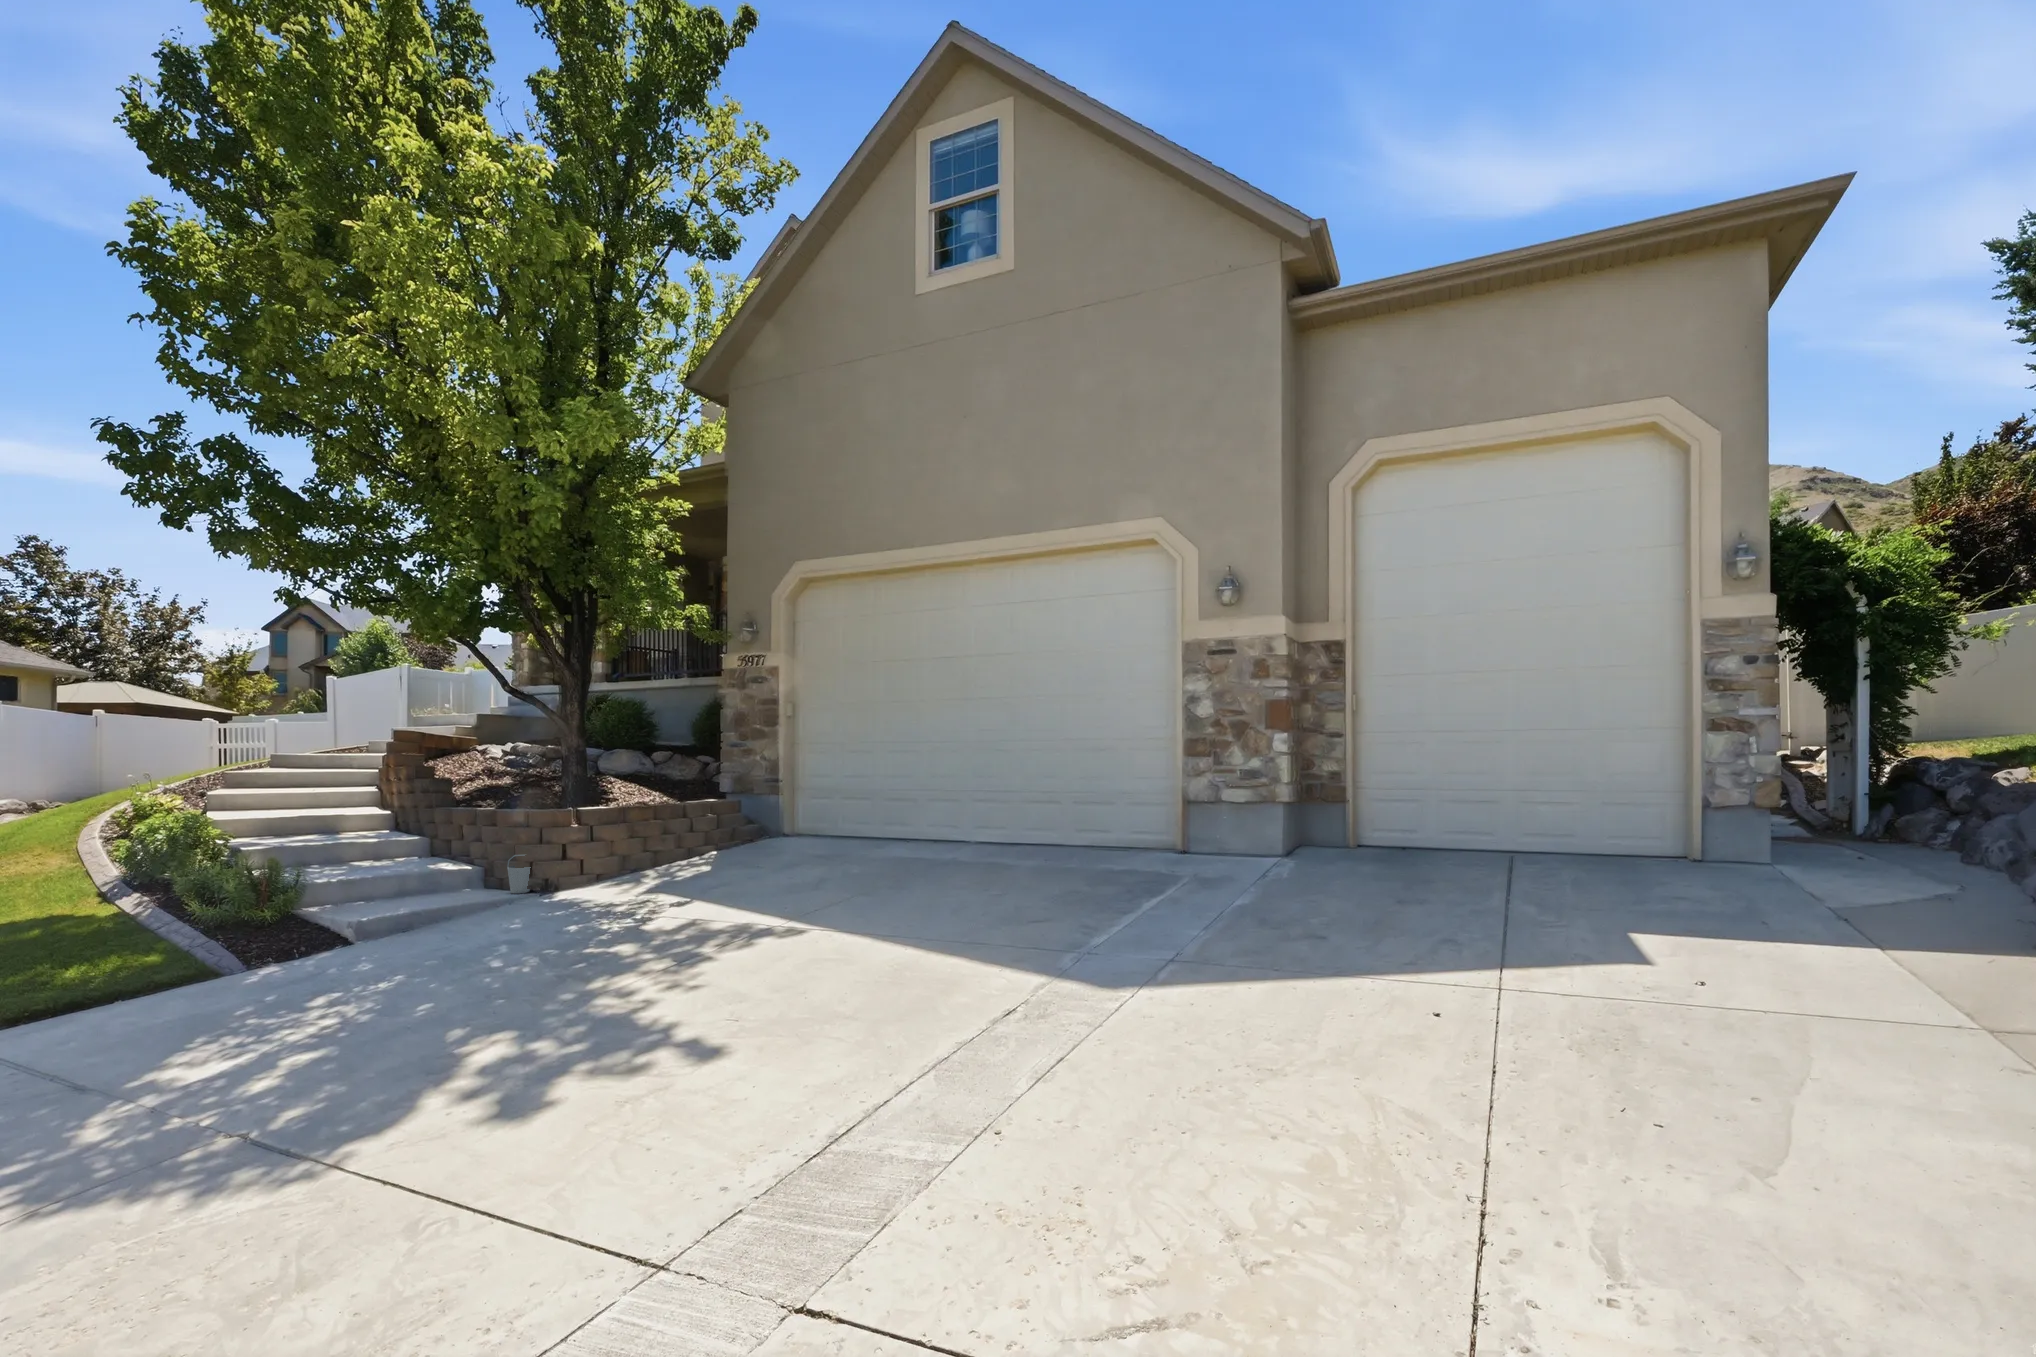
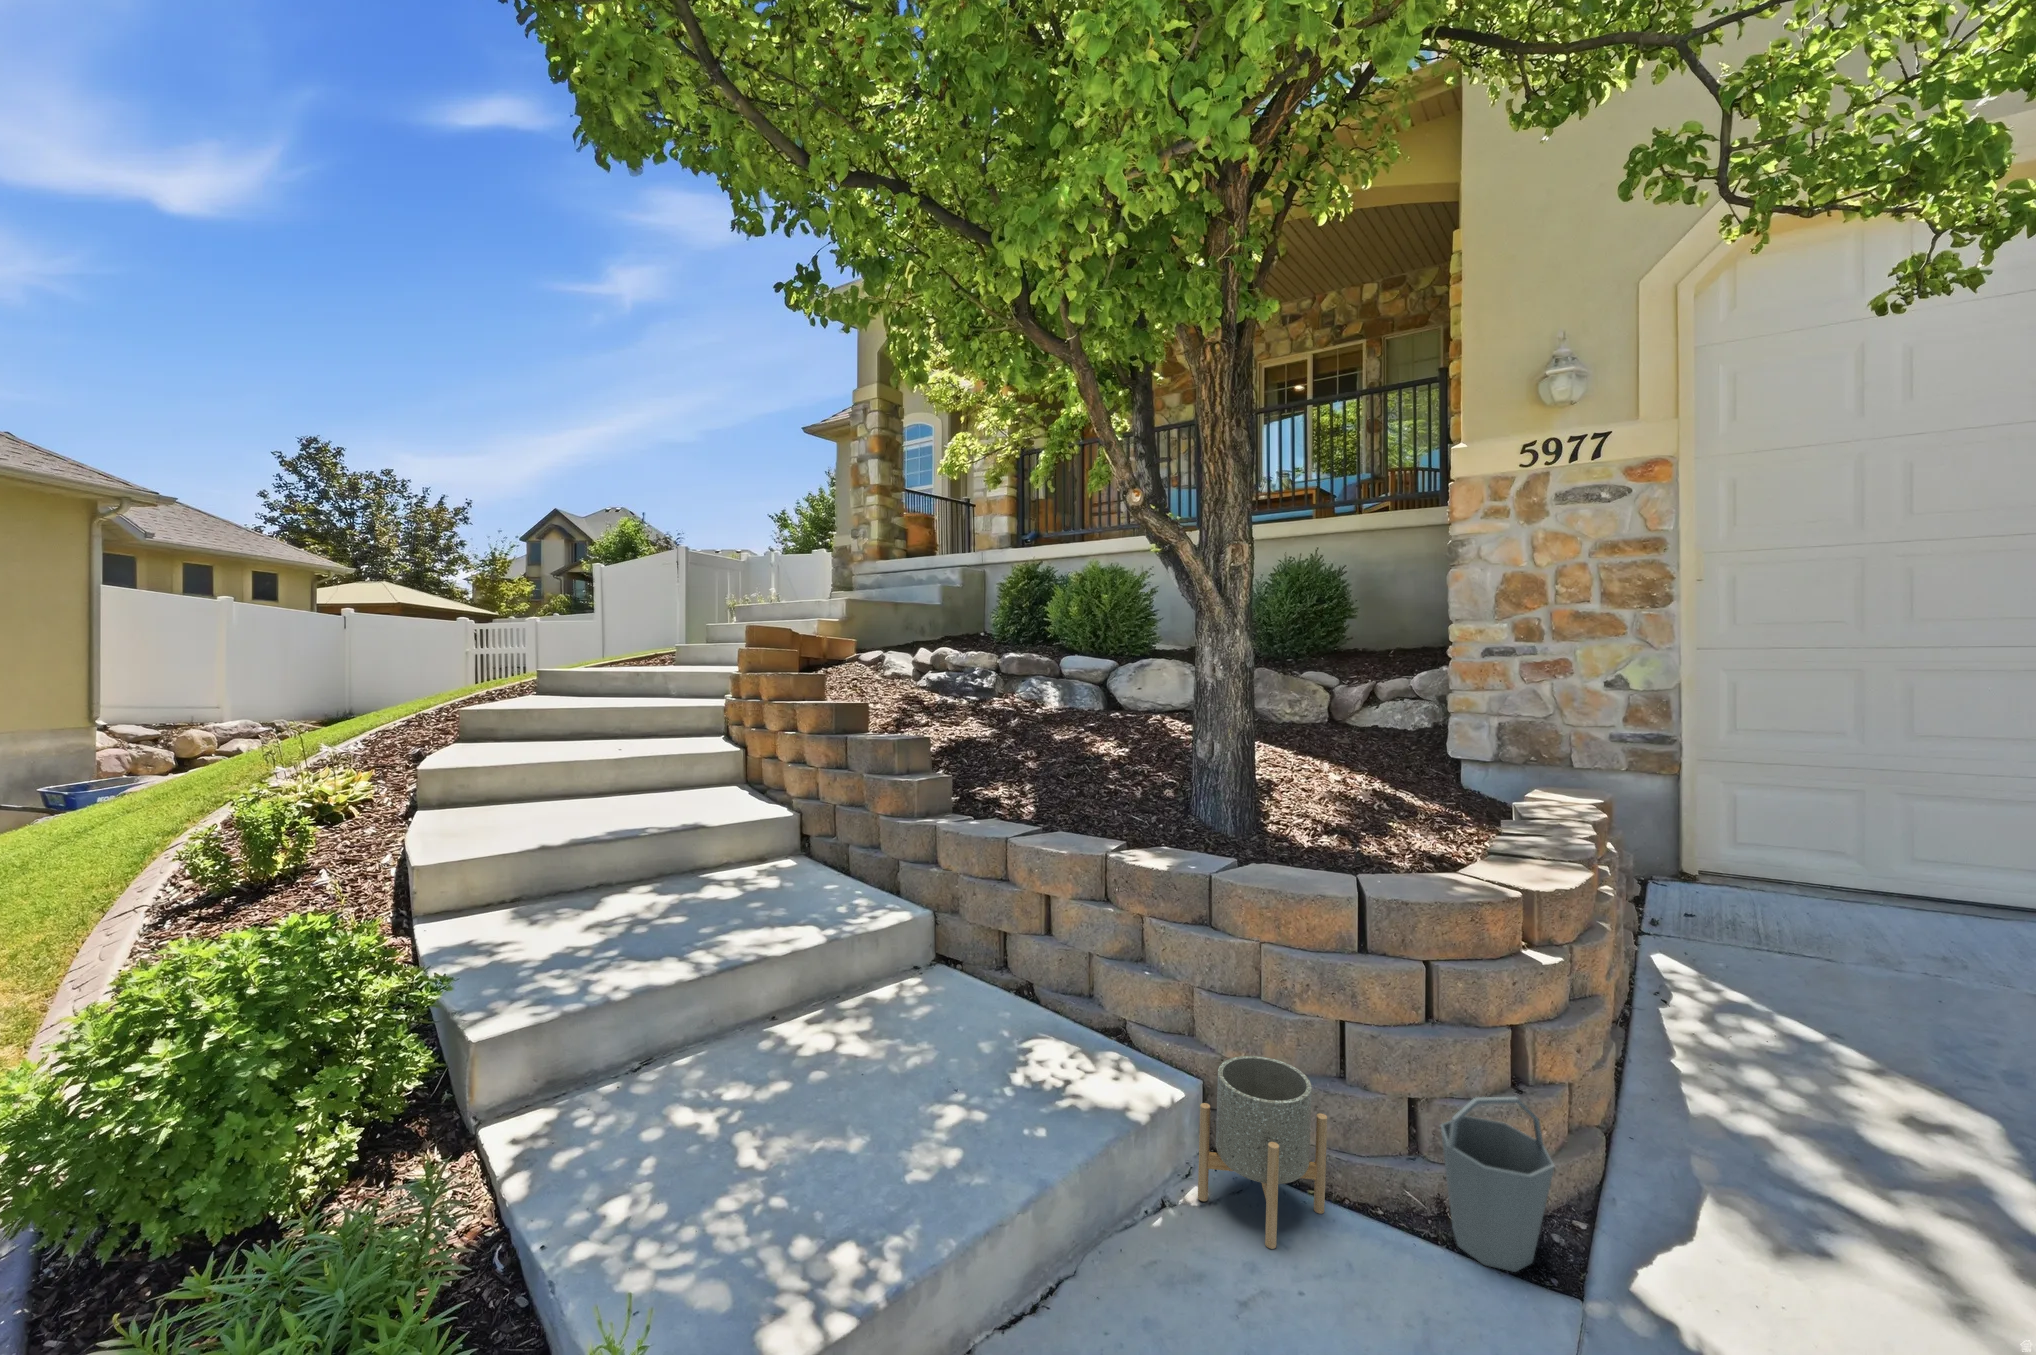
planter: none [455,857,487,895] -> present [1198,1056,1327,1249]

